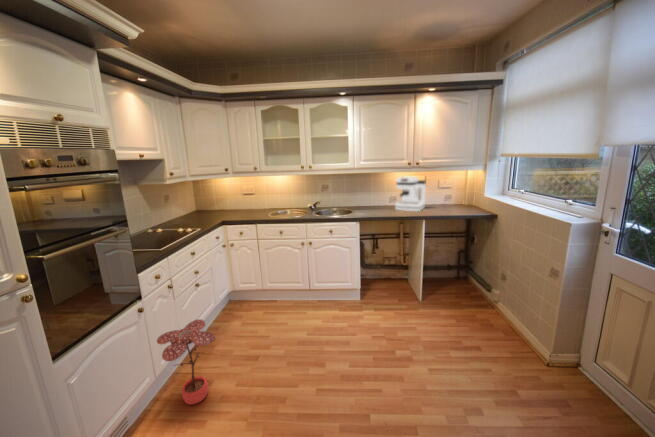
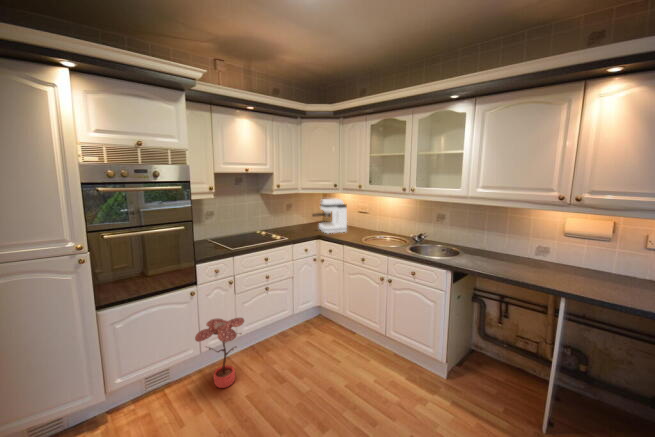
coffee maker: present [395,177,426,211] -> present [313,199,347,233]

